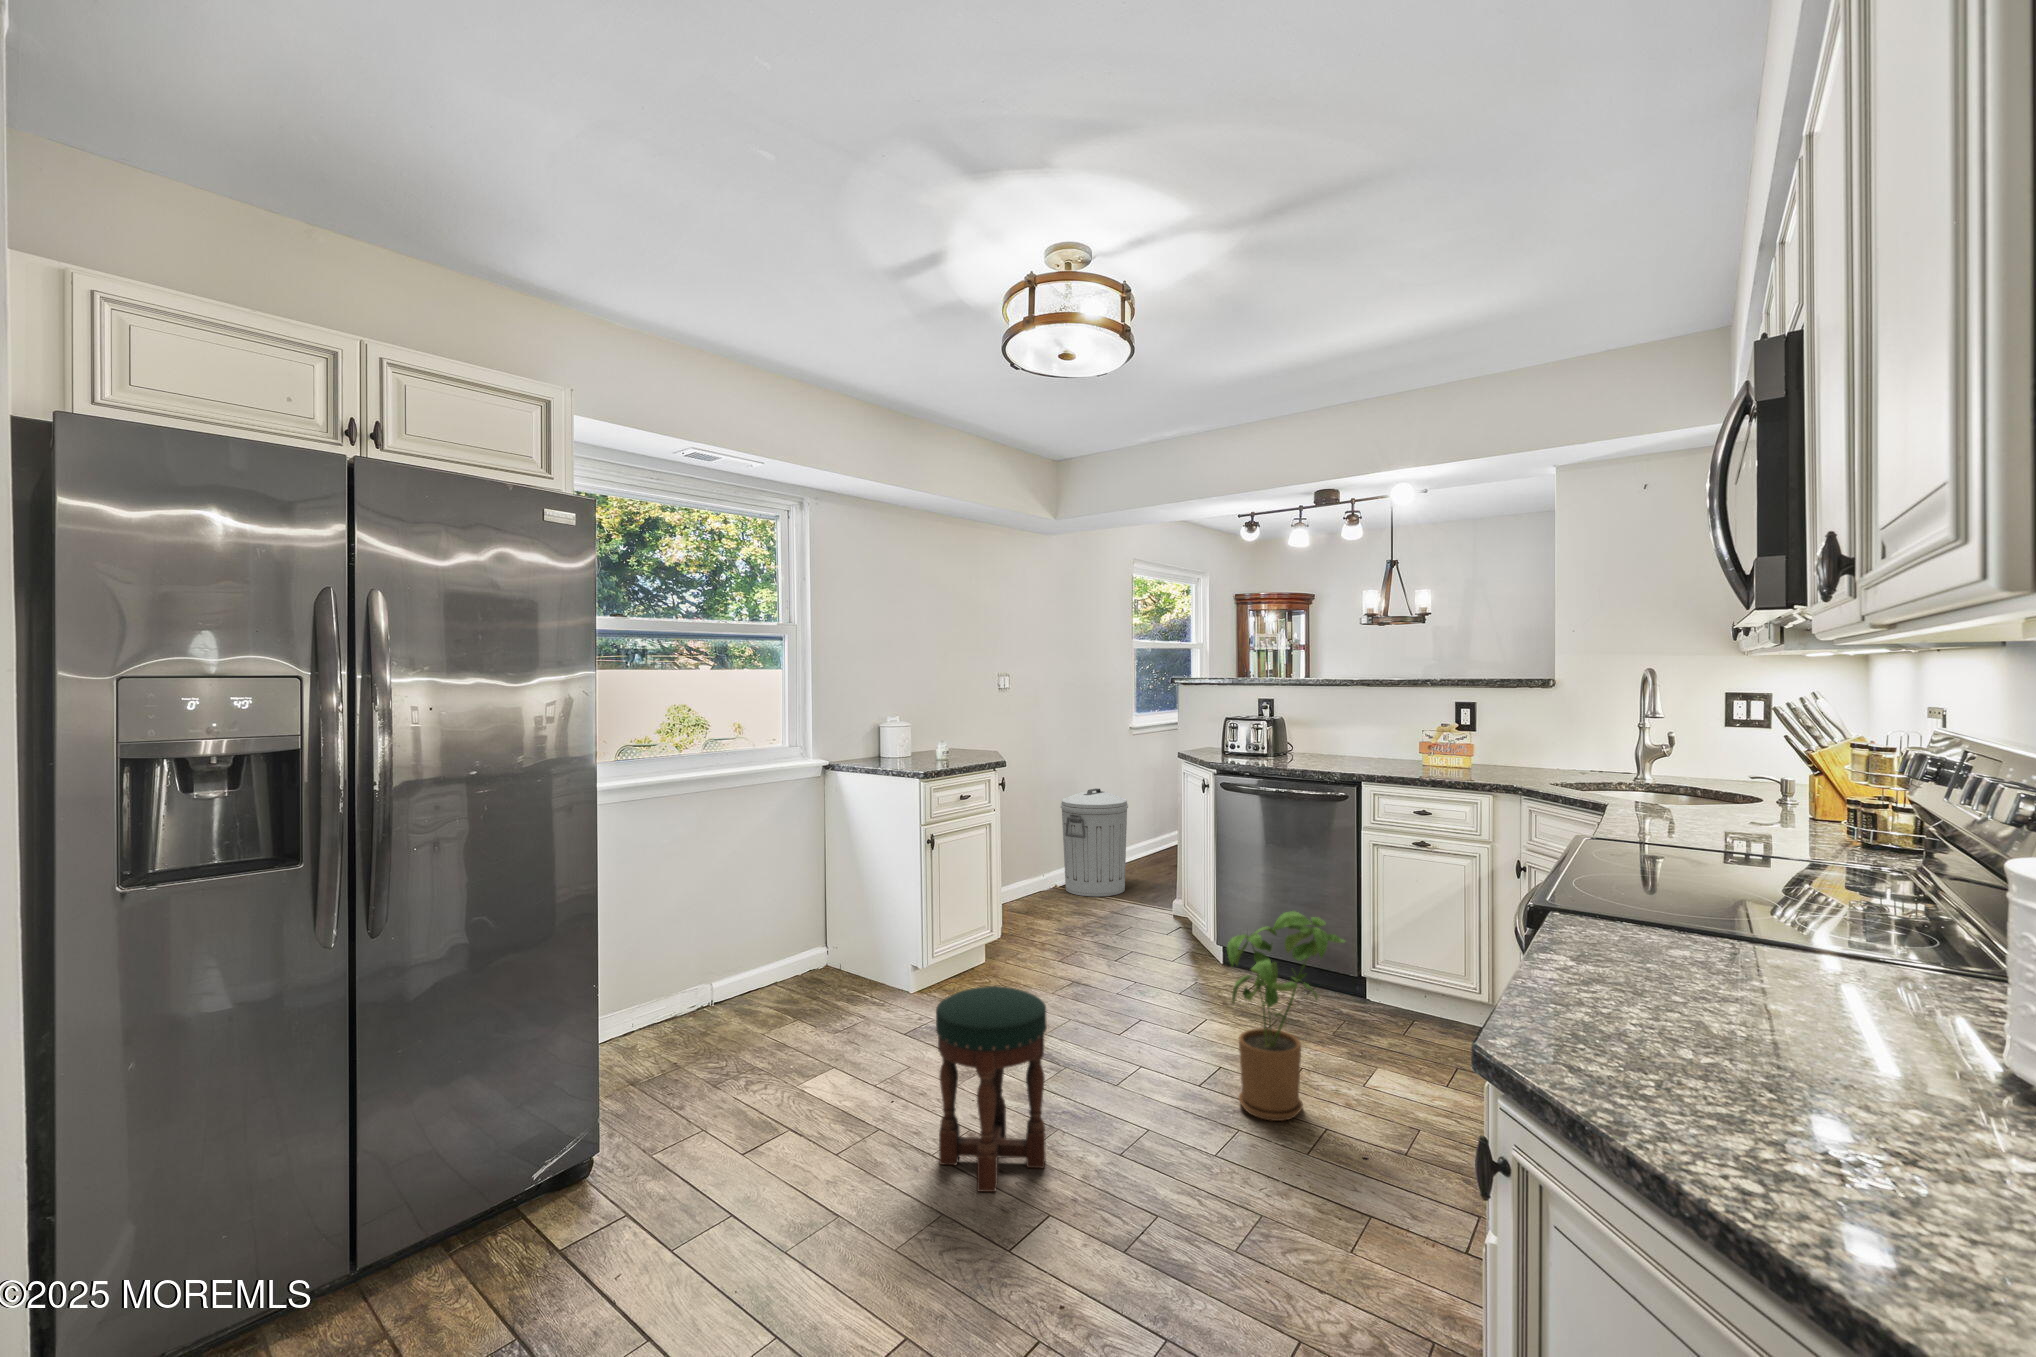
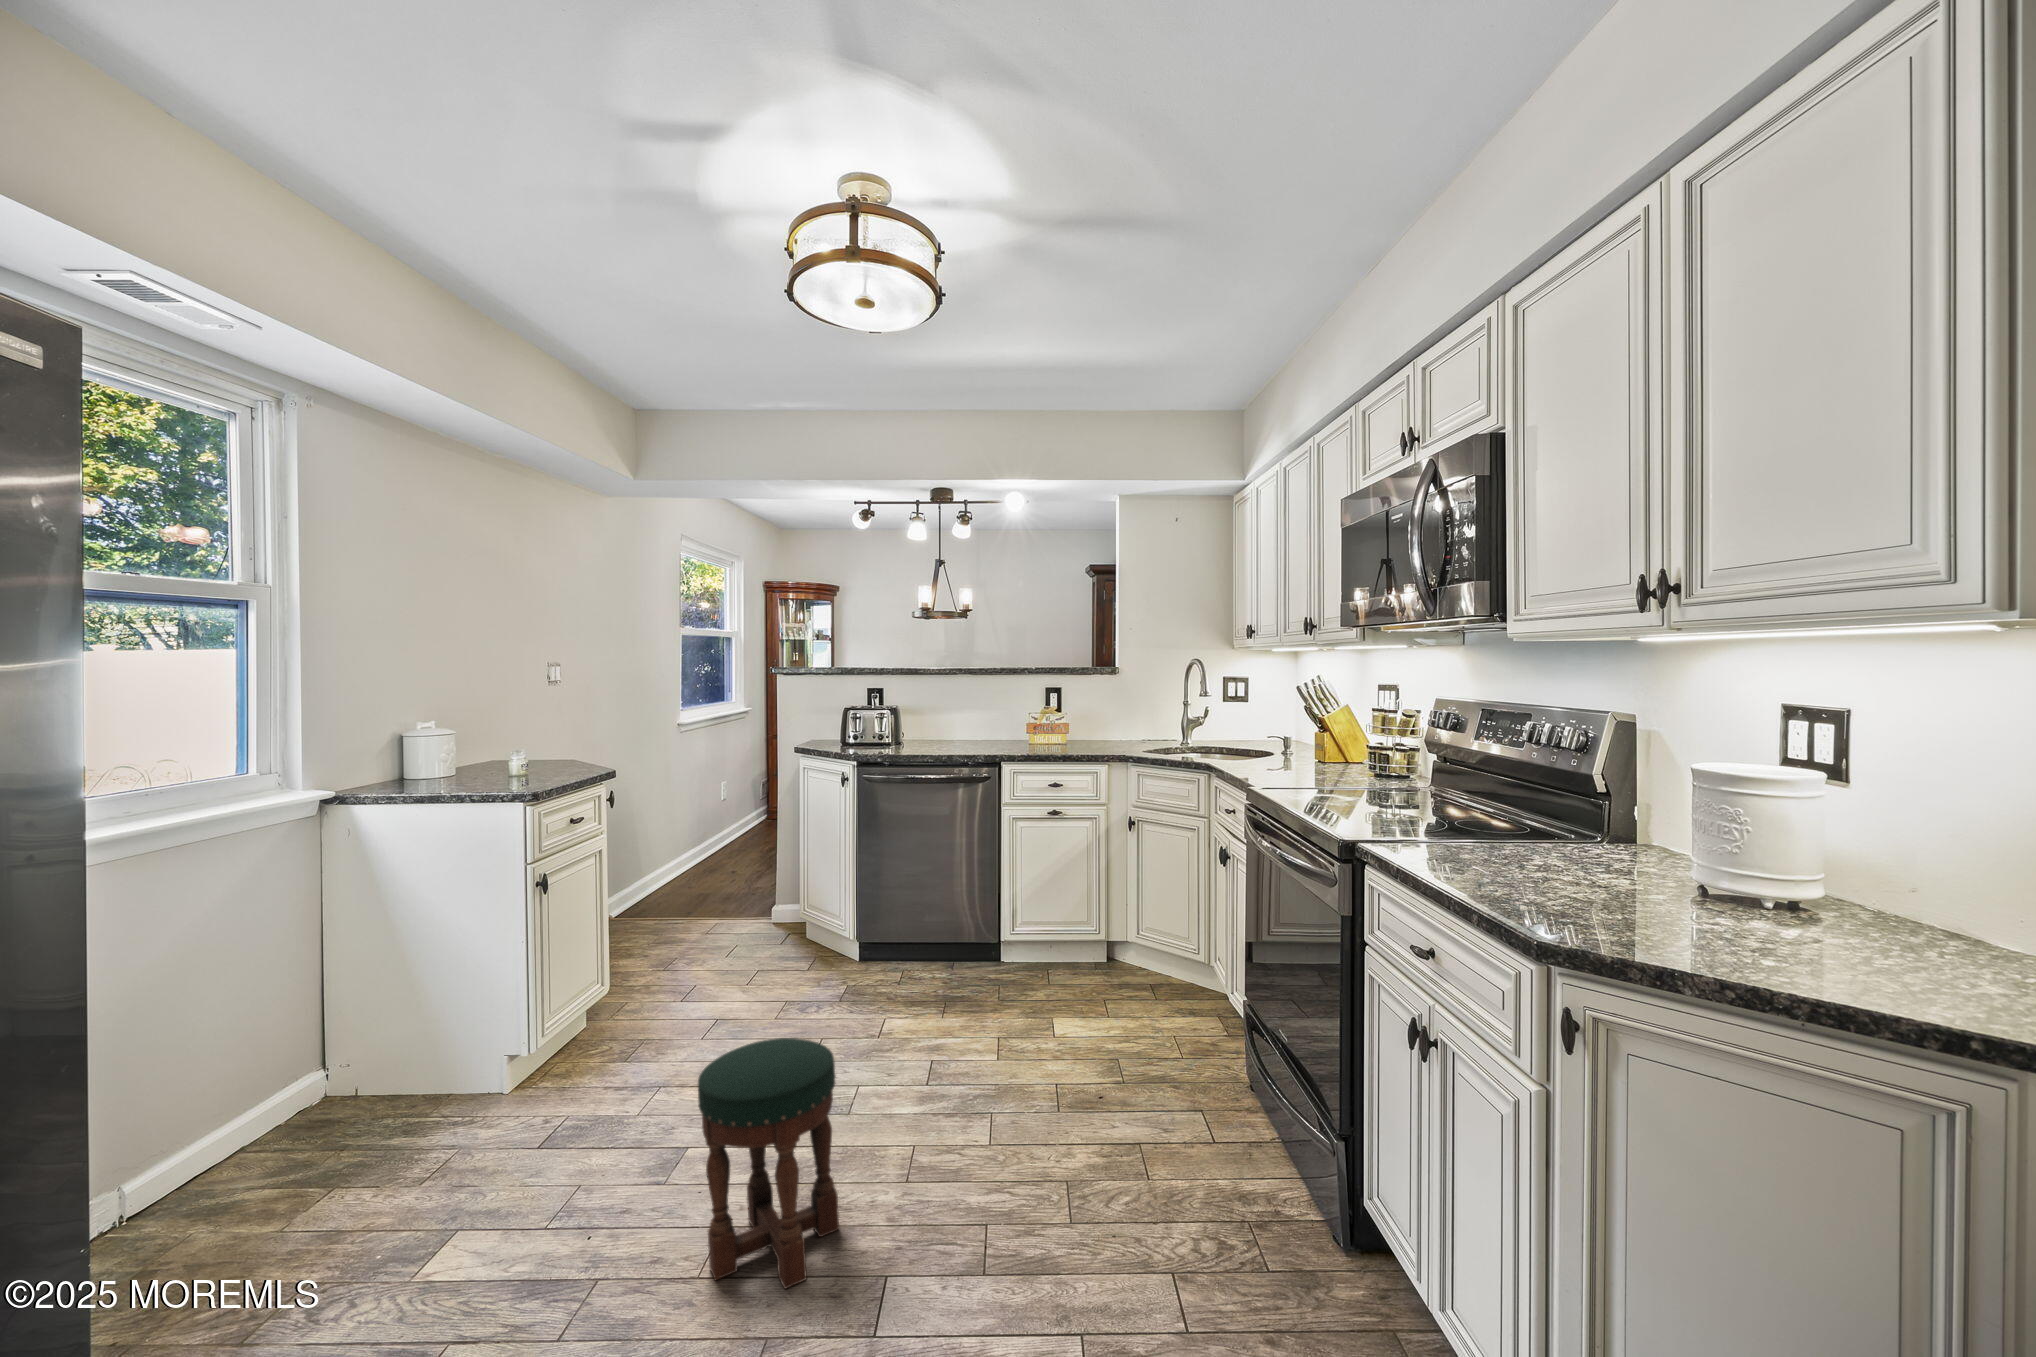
trash can: present [1061,788,1128,896] -> none [615,803,698,927]
house plant: present [1227,911,1345,1121] -> none [948,889,1058,1095]

